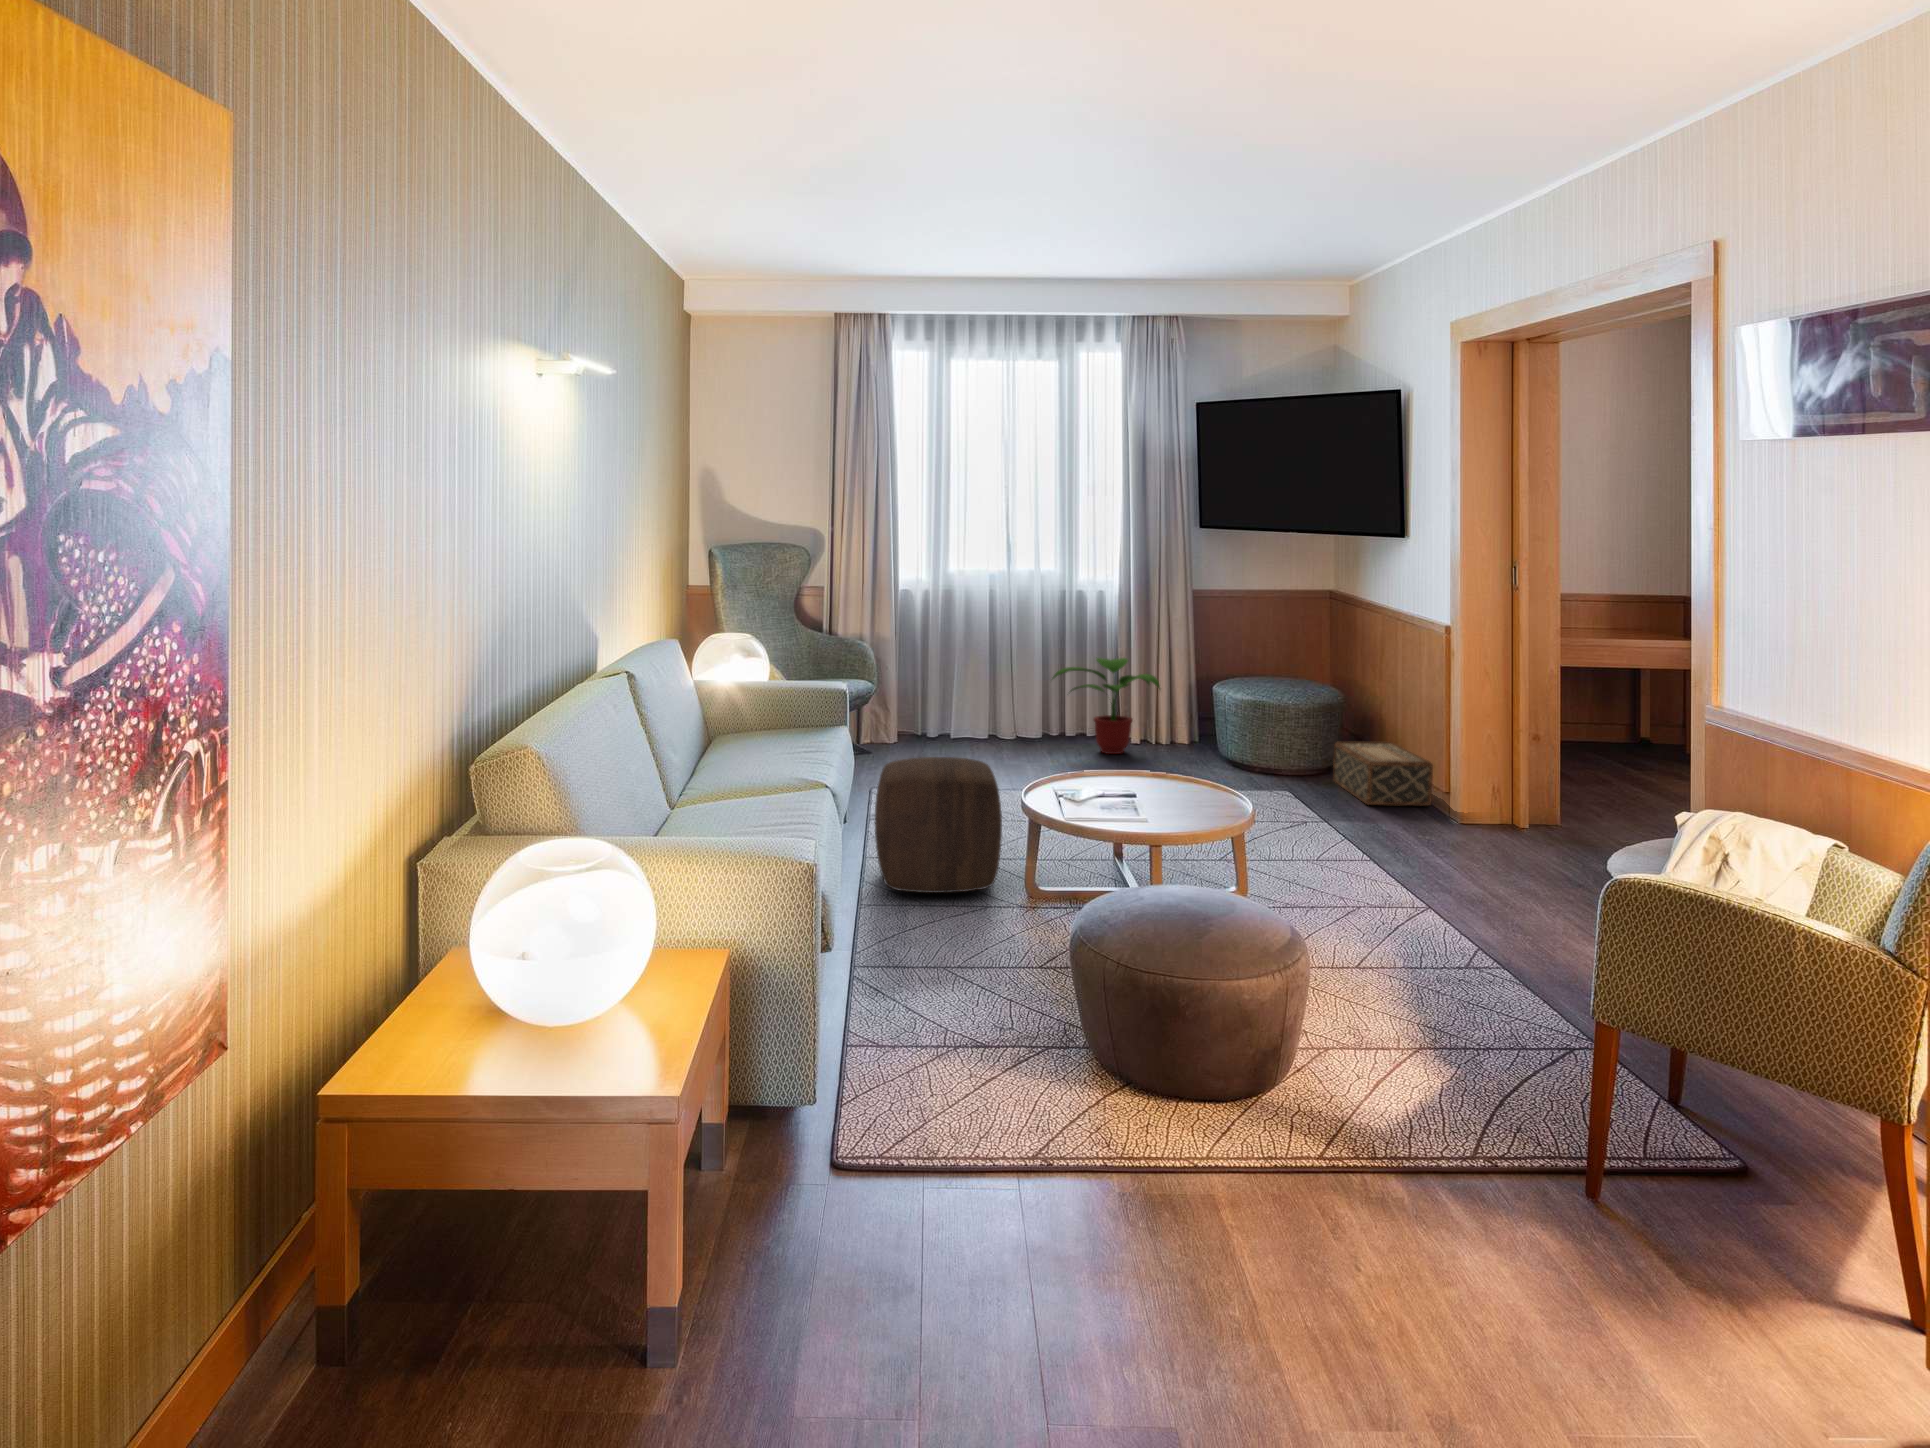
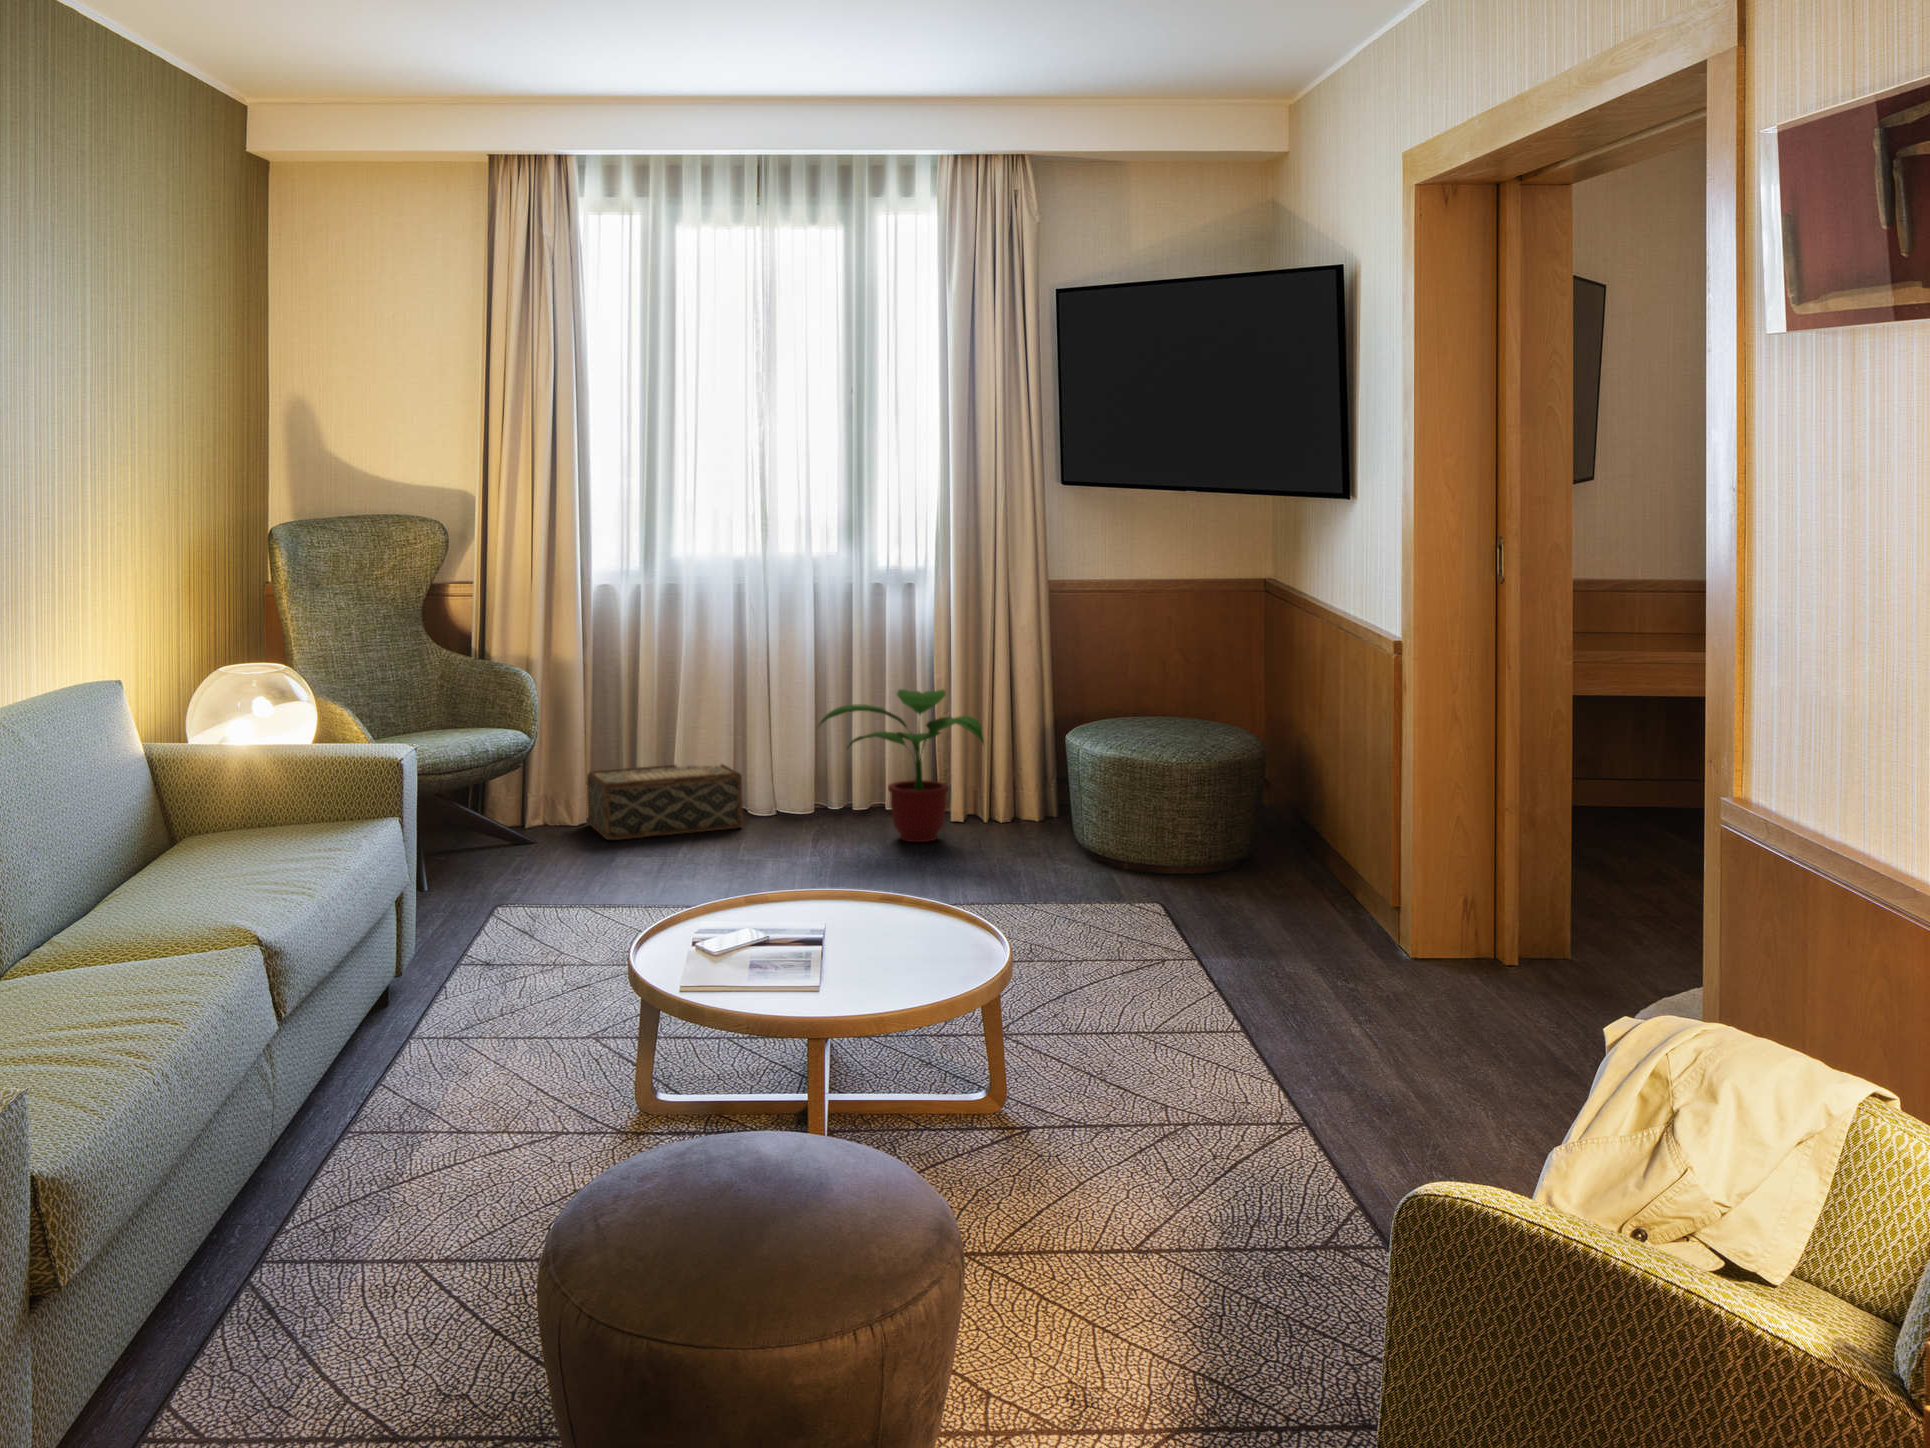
woven basket: present [1333,742,1433,806] -> present [587,764,743,840]
ottoman: present [875,757,1002,893] -> none [336,876,573,1117]

